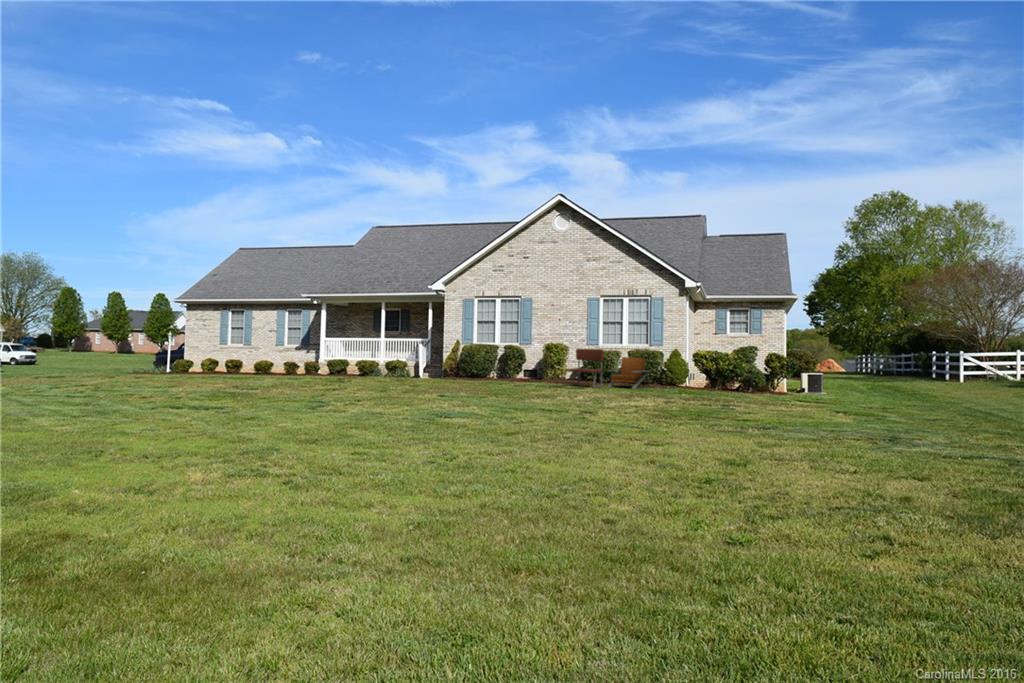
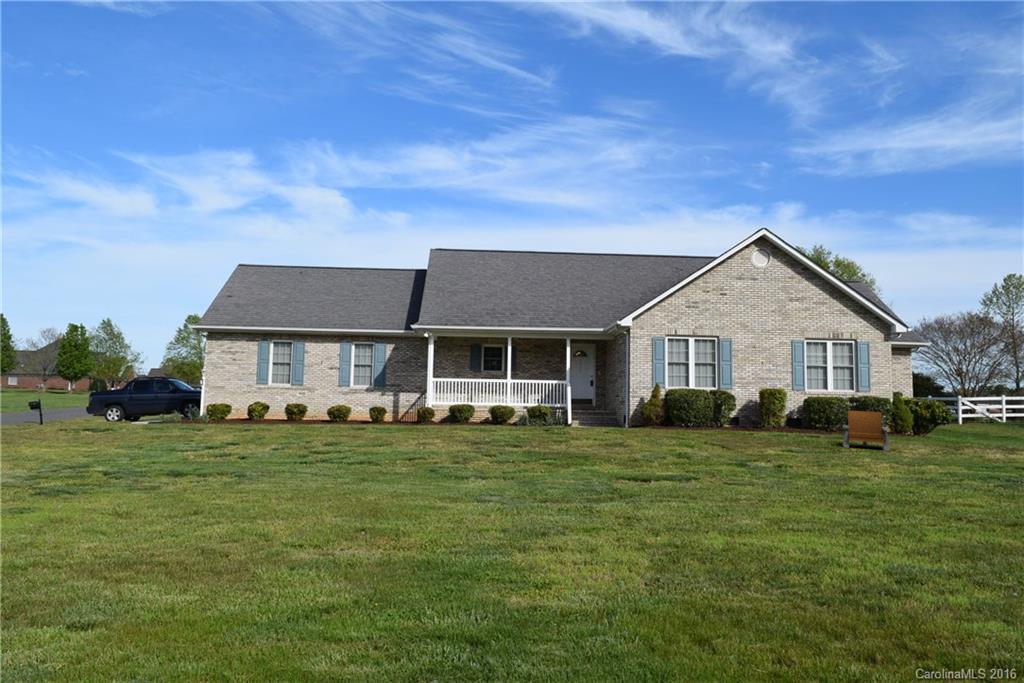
bench: present [566,349,604,387] -> none [791,400,838,449]

